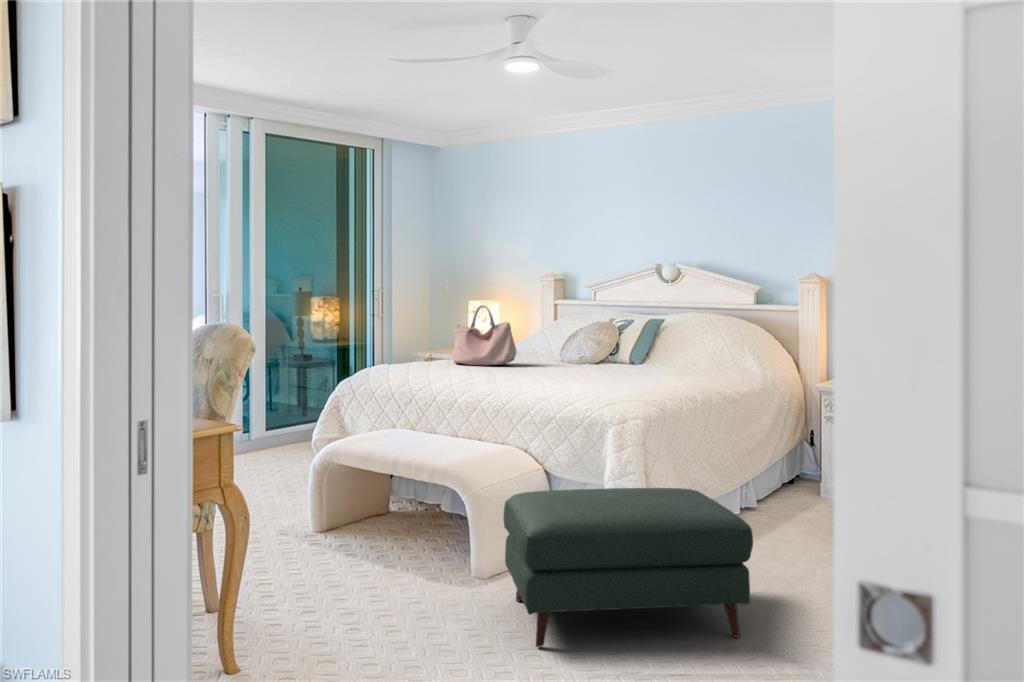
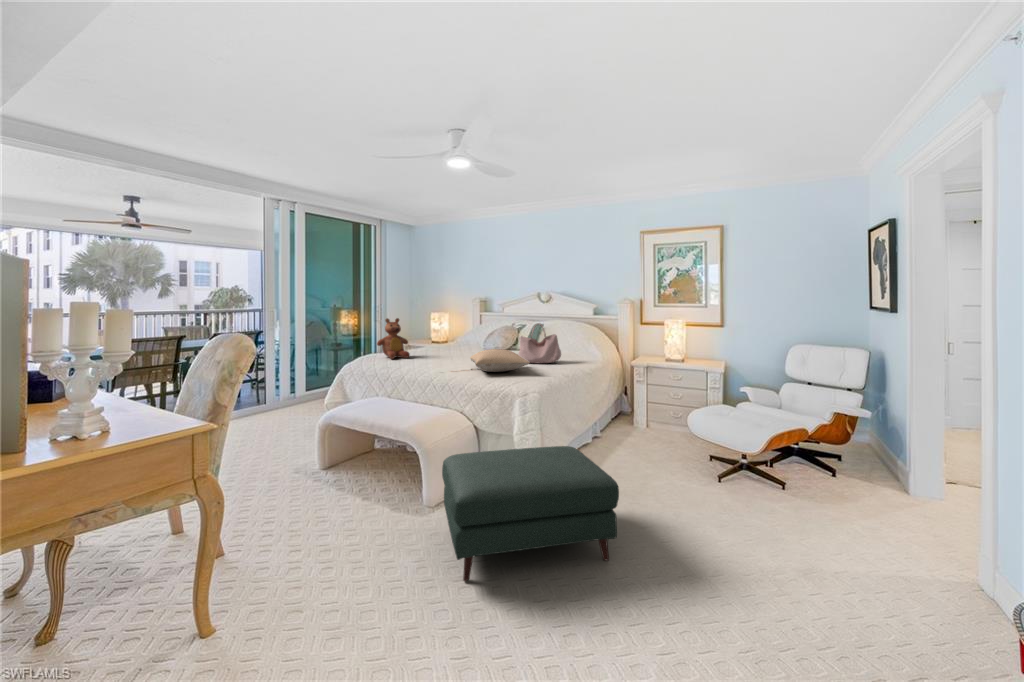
teddy bear: none [391,305,442,370] -> present [377,318,410,359]
handbag: present [452,305,516,365] -> present [519,323,561,363]
pillow: none [540,354,635,388] -> present [470,349,530,372]

